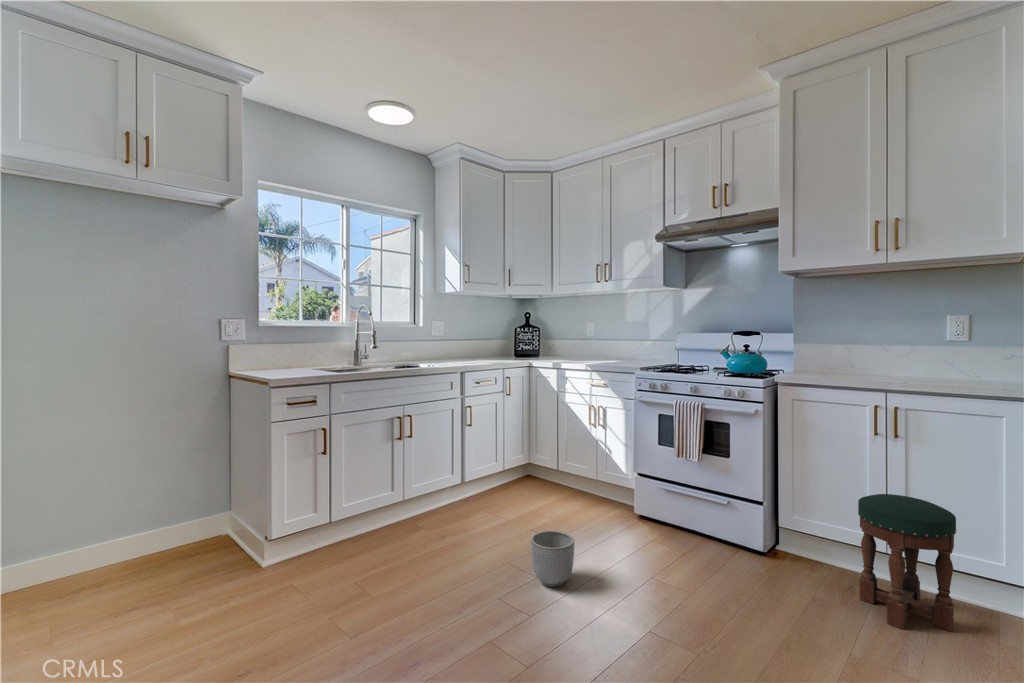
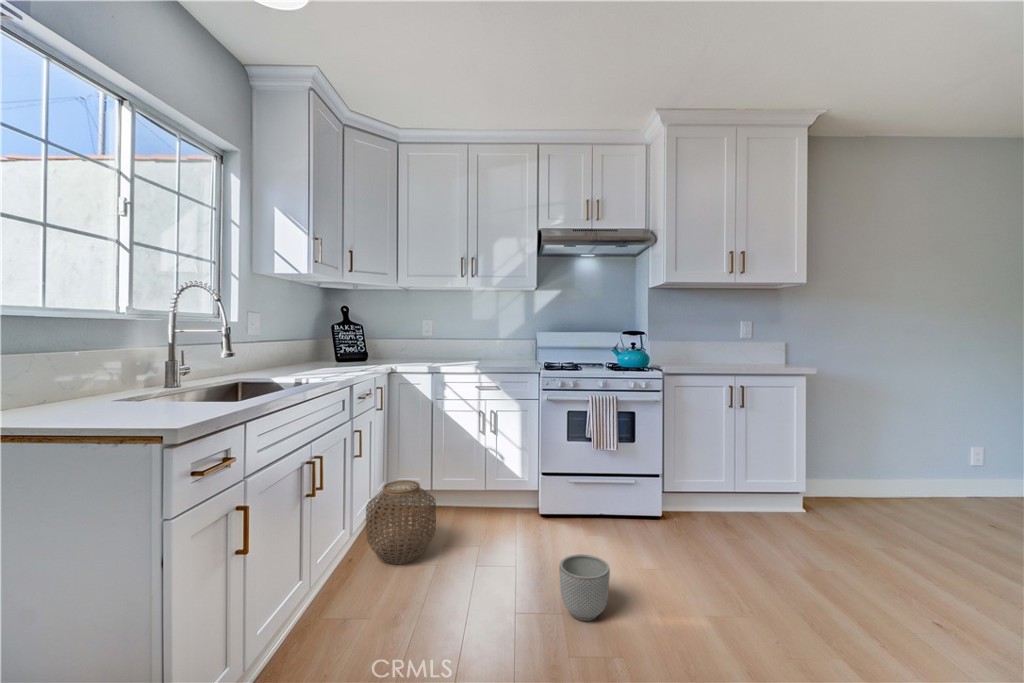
woven basket: none [472,449,525,512] -> present [366,480,436,564]
stool: present [858,494,956,631] -> none [740,449,800,542]

